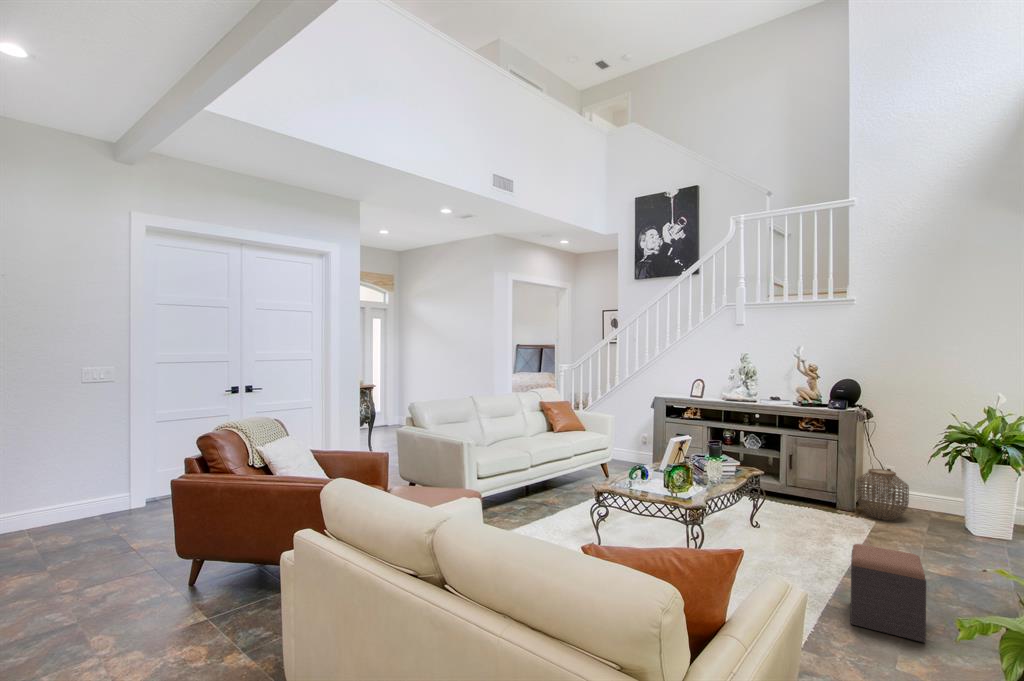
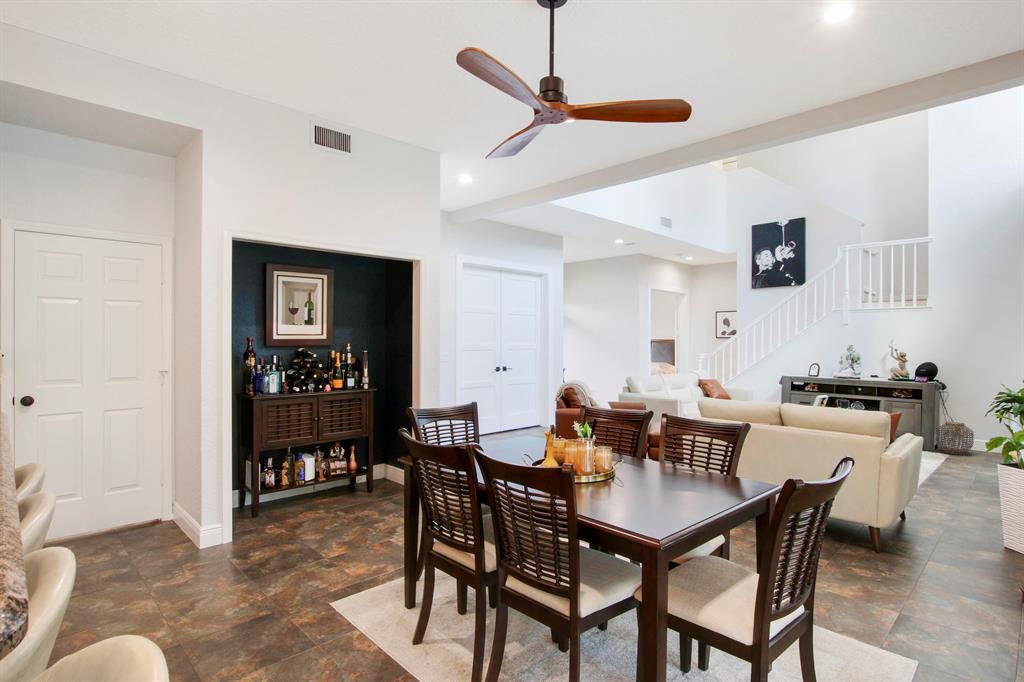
footstool: present [850,544,926,643] -> none [941,453,984,497]

